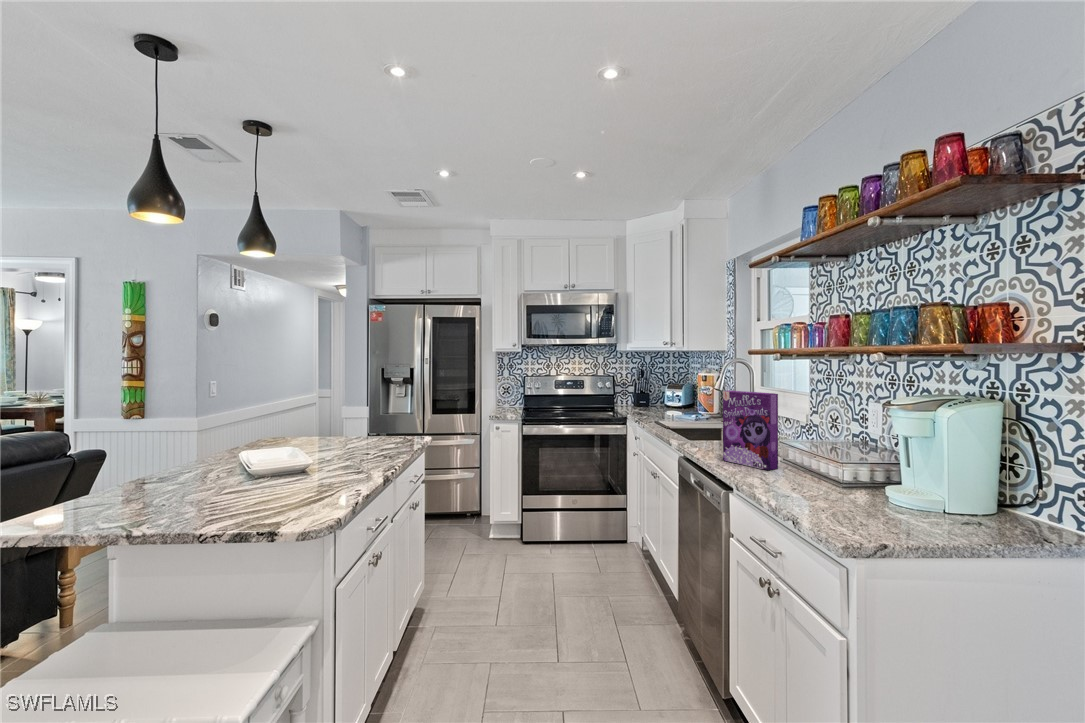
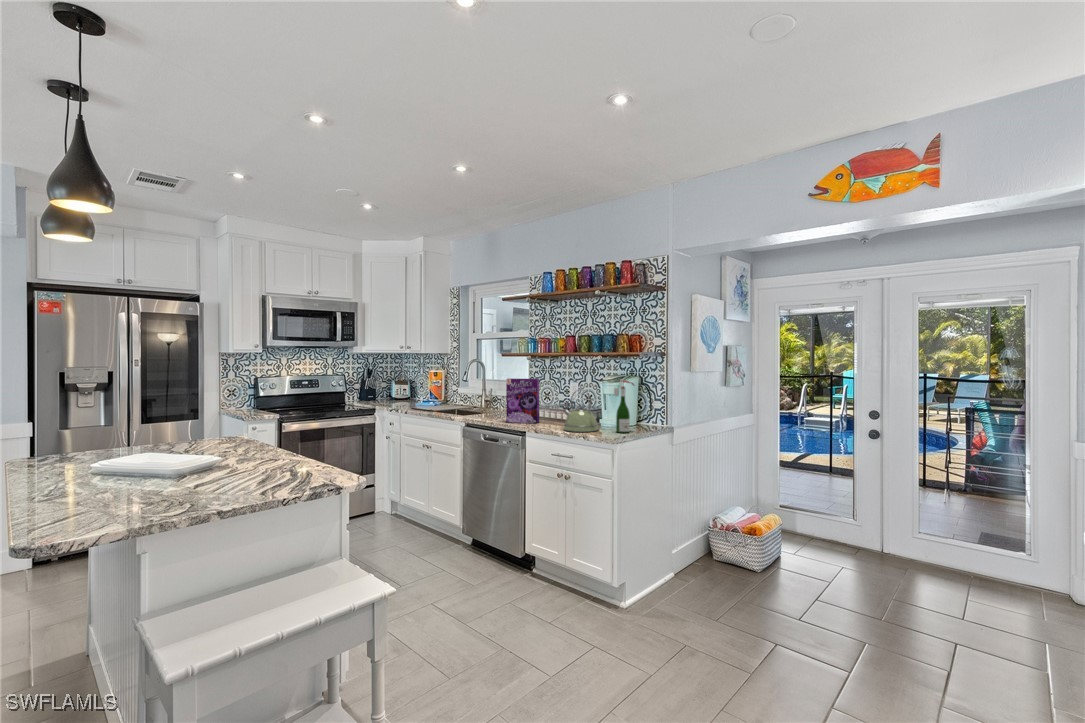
wine bottle: none [893,406,956,534] -> present [614,379,634,433]
kettle: none [785,421,867,512] -> present [563,390,599,432]

